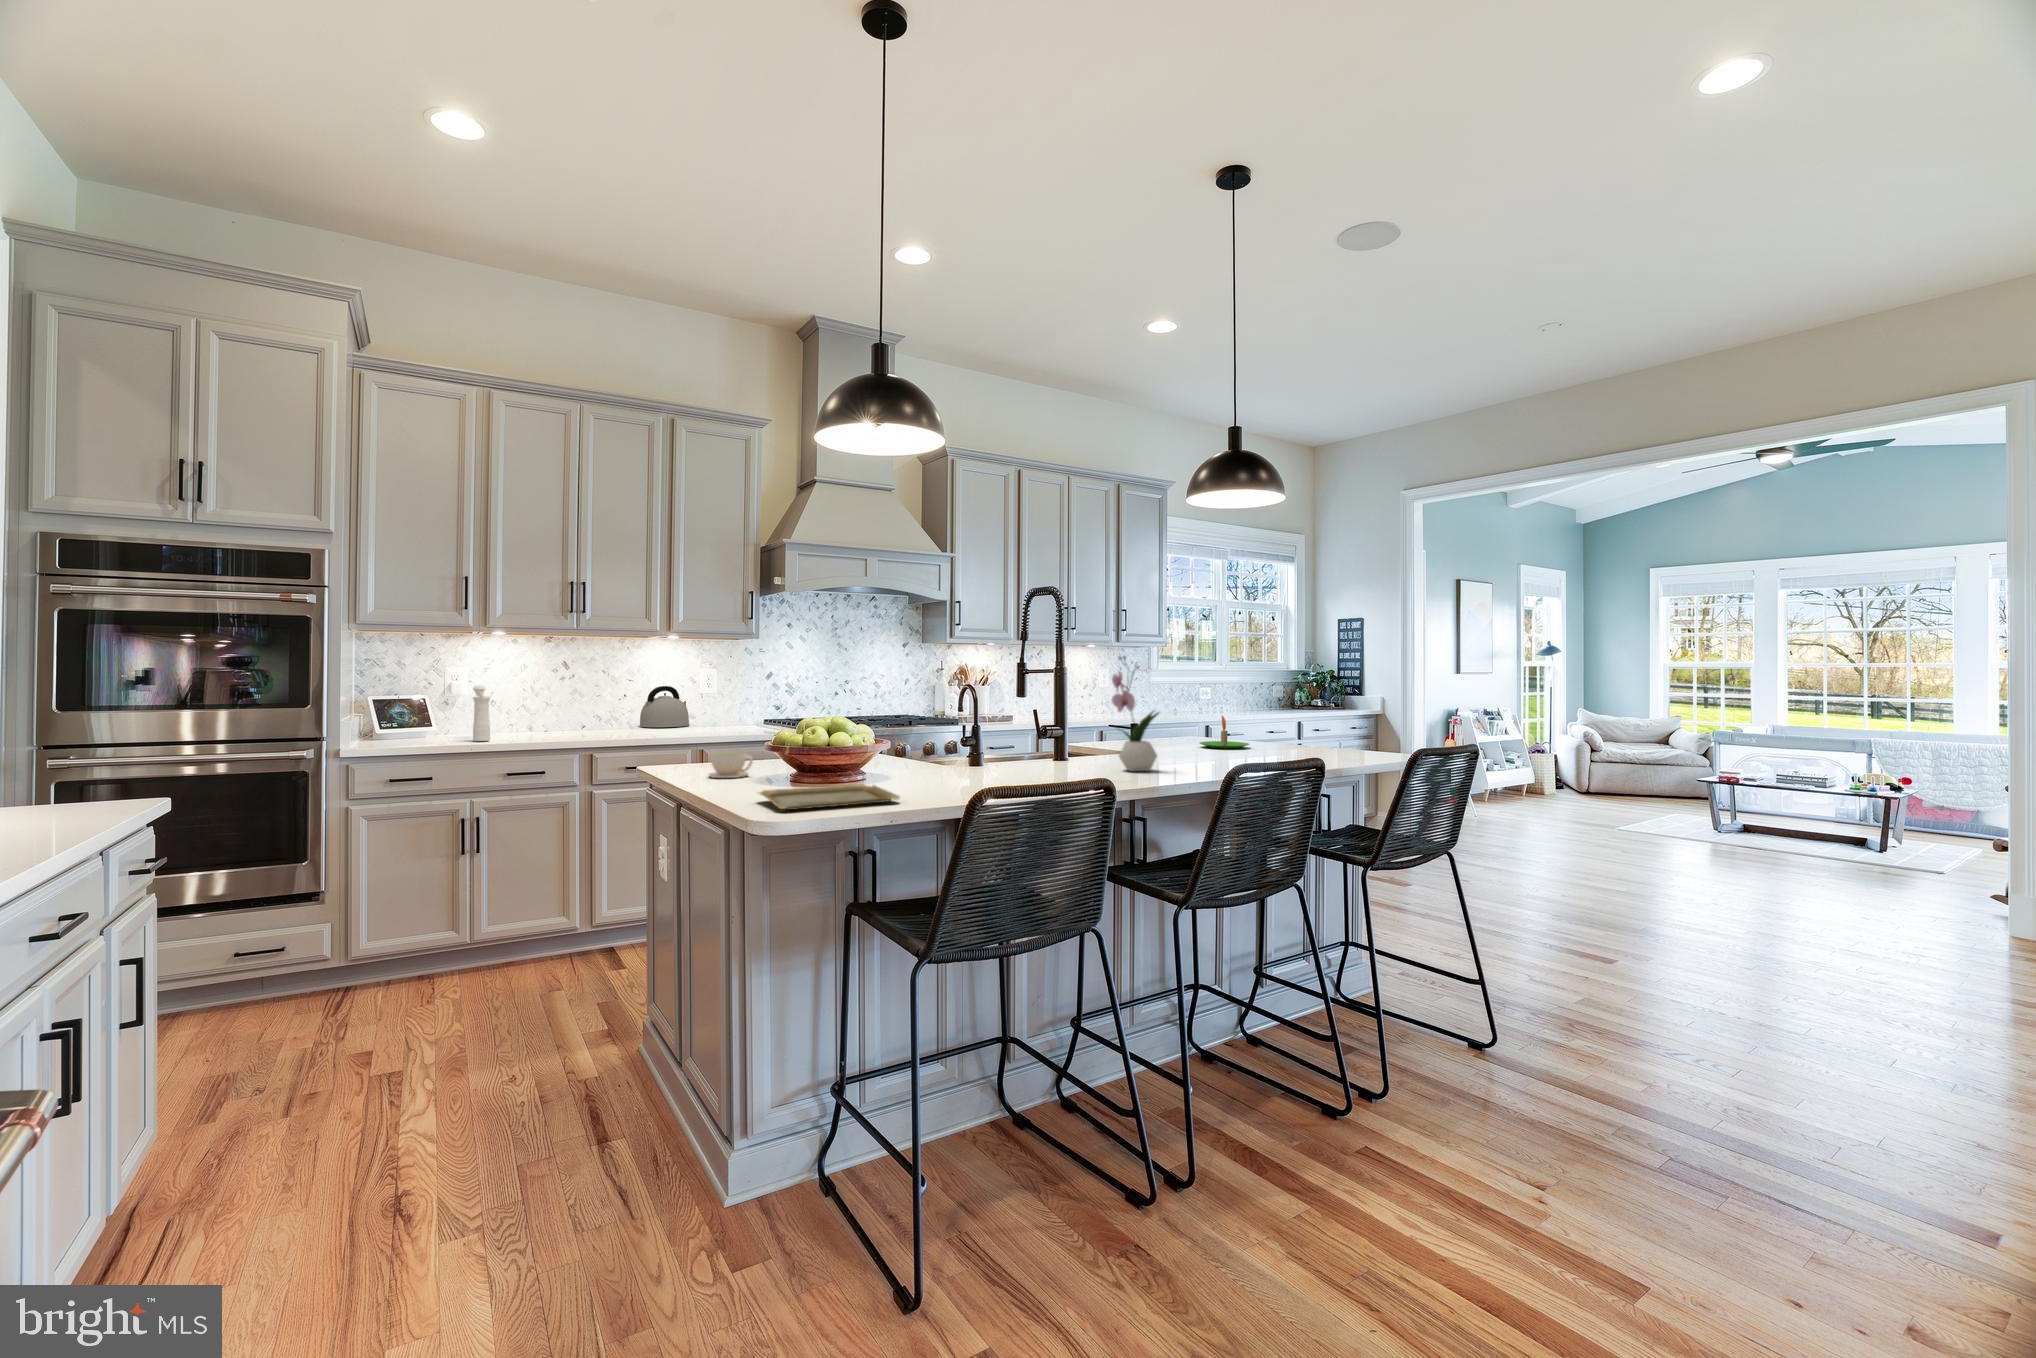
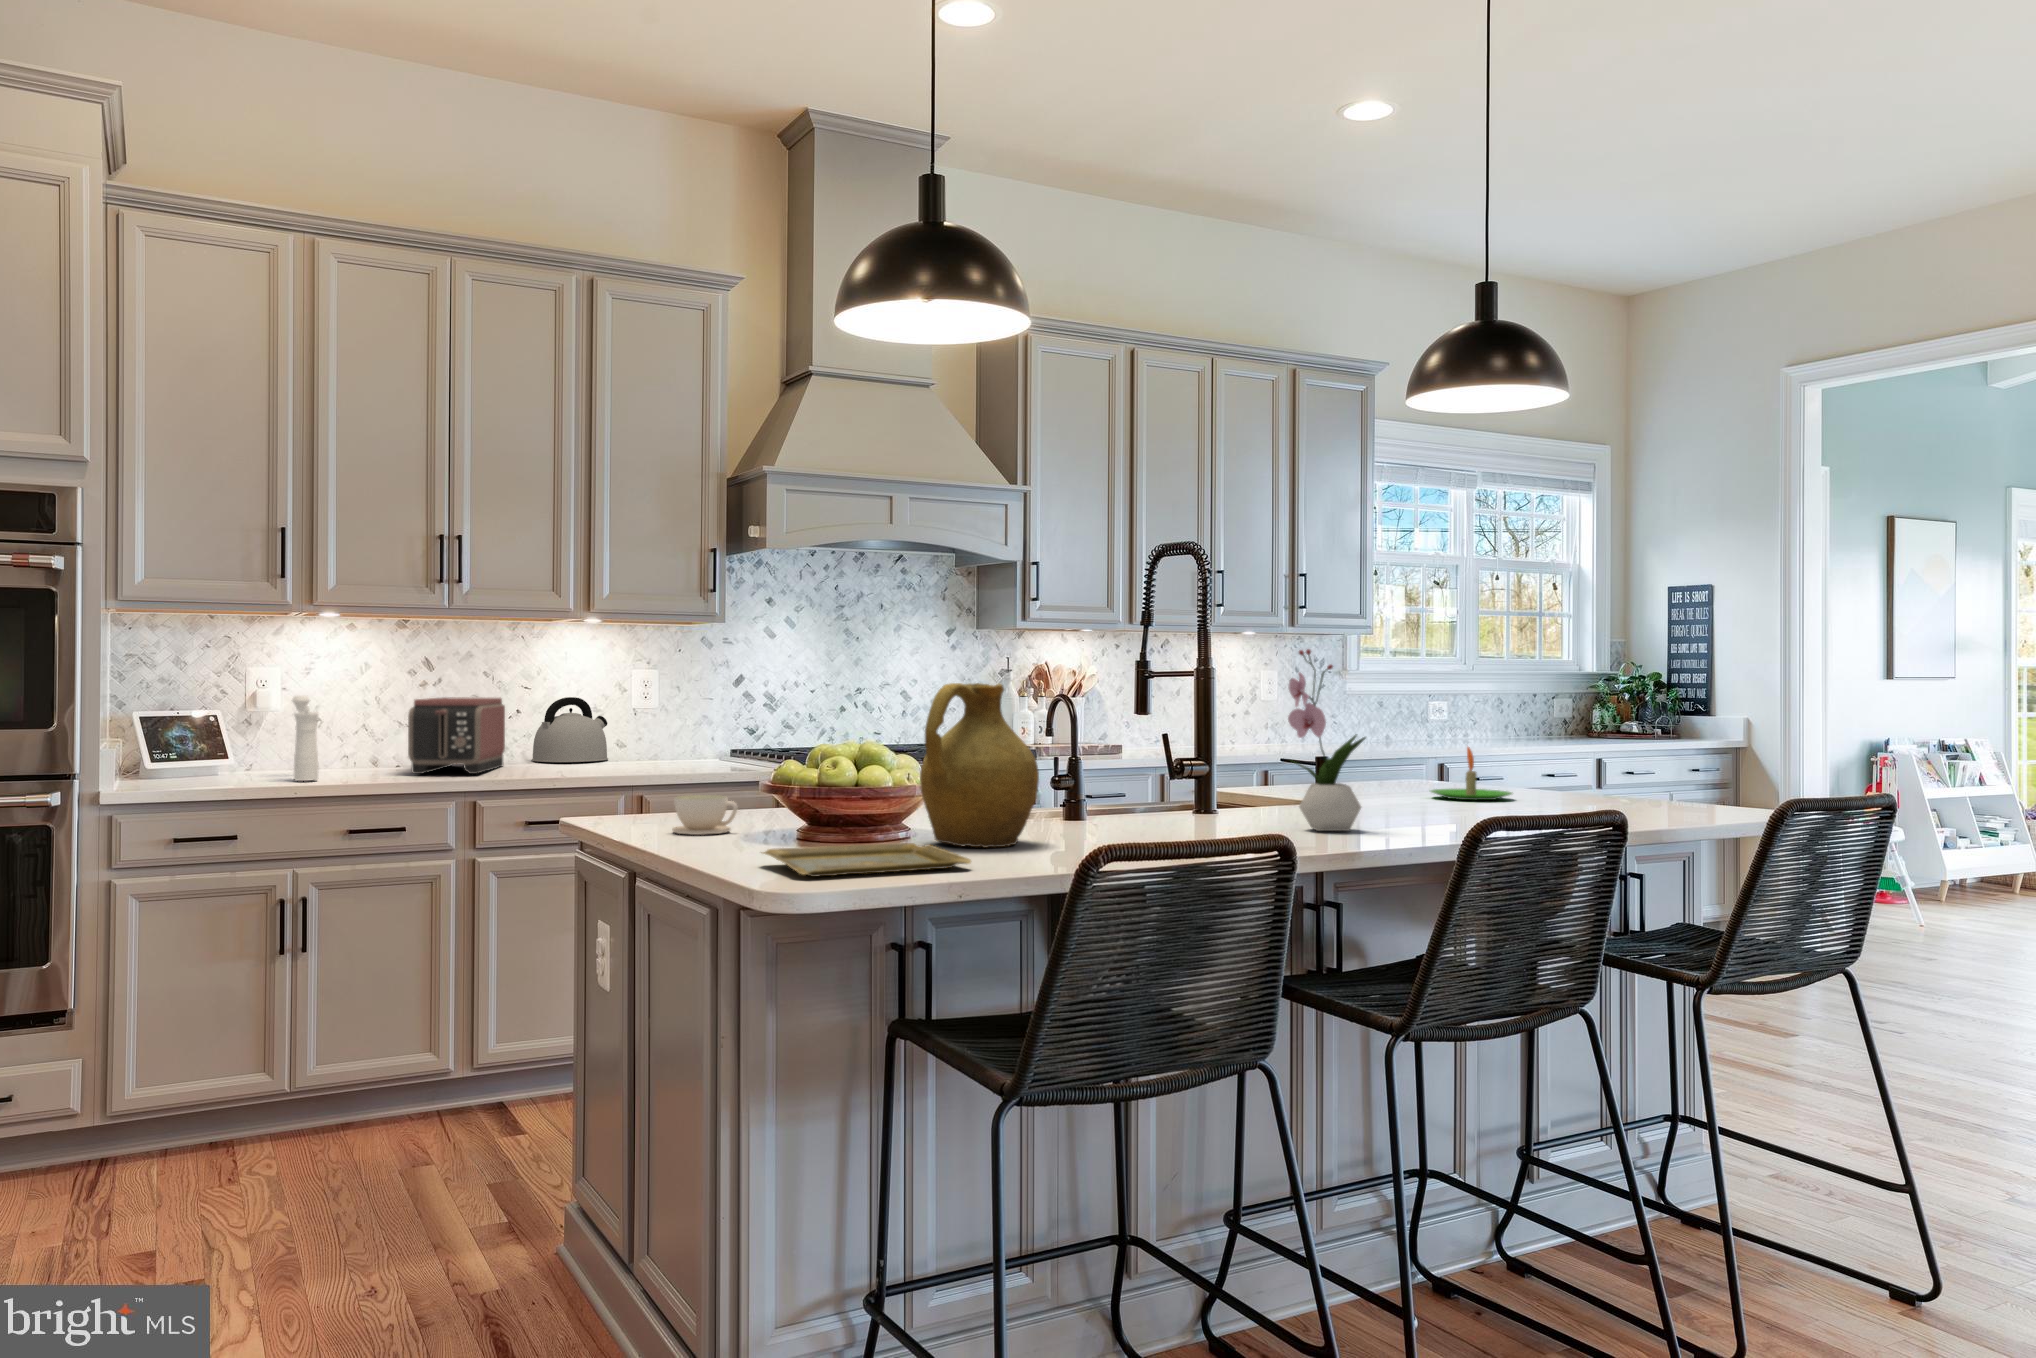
pitcher: none [872,678,950,786] -> present [920,683,1039,848]
toaster: none [553,686,620,736] -> present [408,697,505,774]

